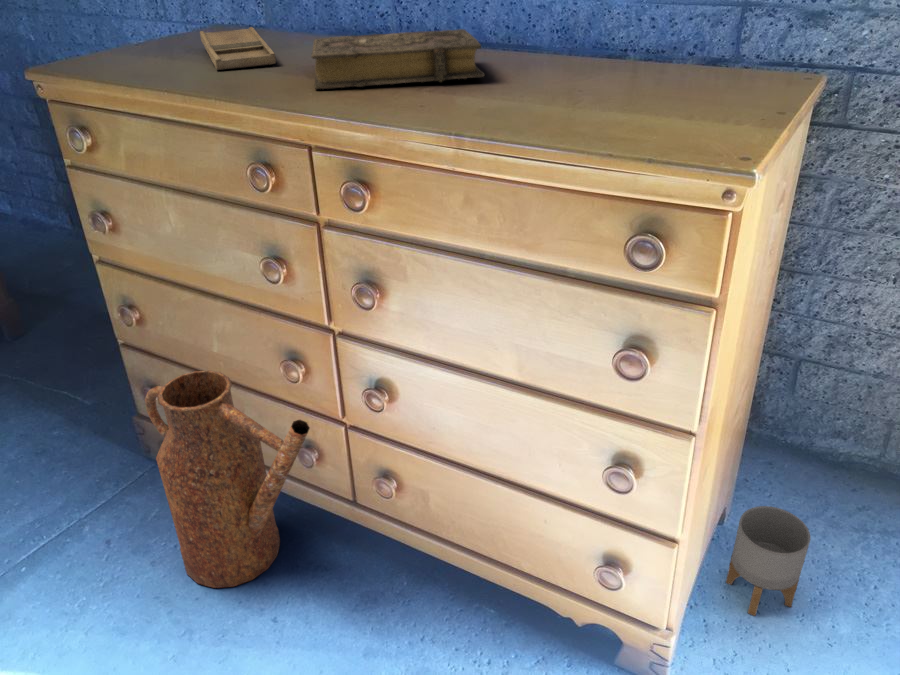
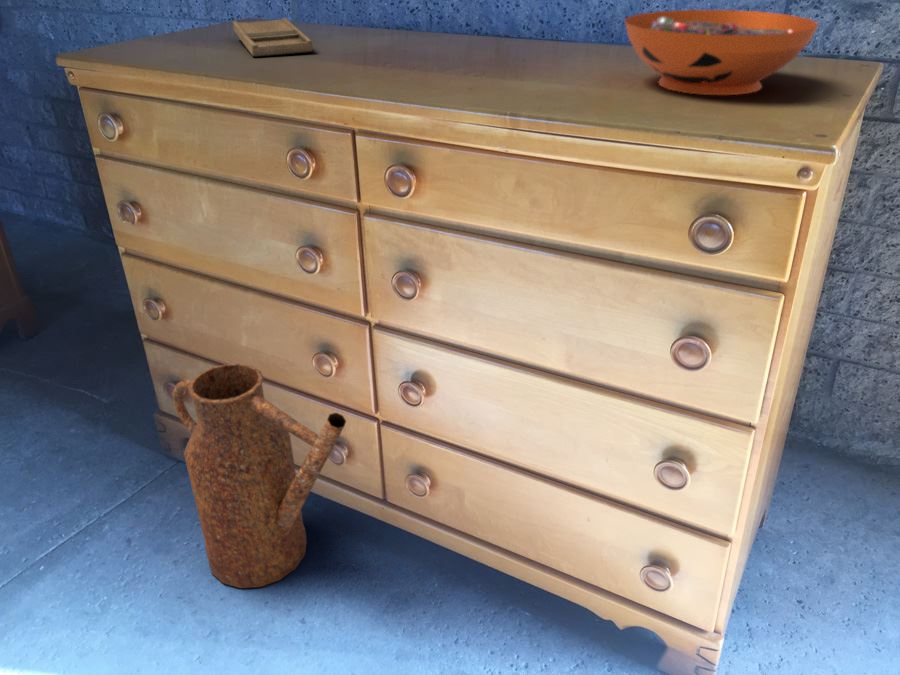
decorative bowl: none [571,25,757,113] -> present [625,10,819,95]
book: present [311,29,485,89] -> none [353,17,530,73]
planter: present [726,506,811,616] -> none [767,508,859,621]

